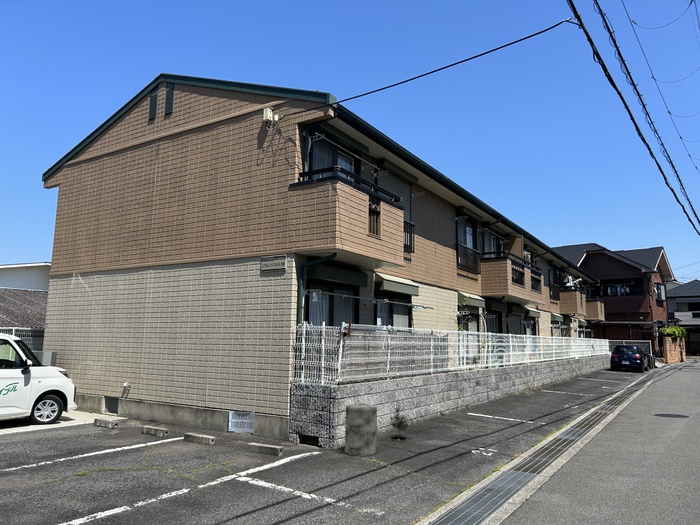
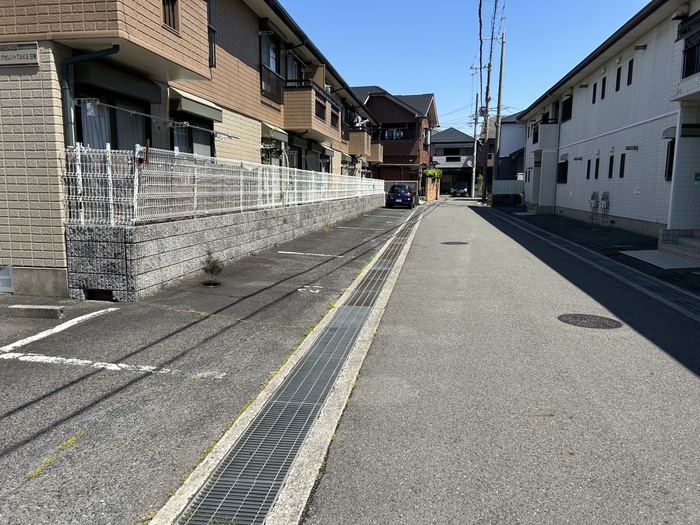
trash can: present [345,403,377,456] -> none [148,247,190,309]

